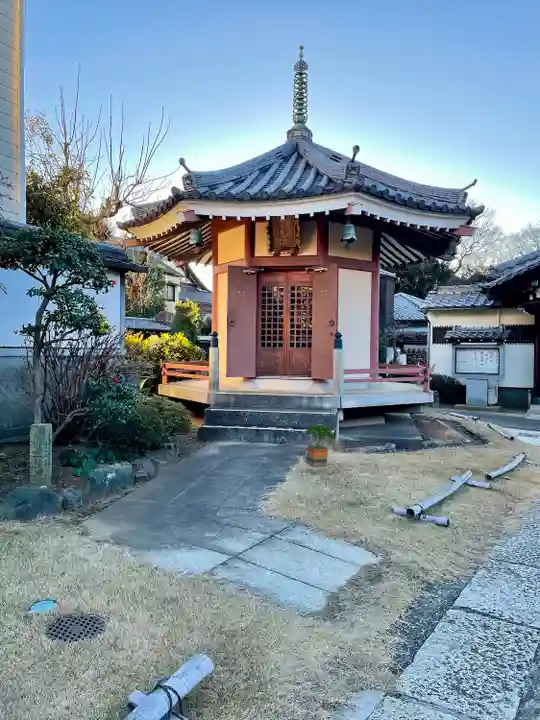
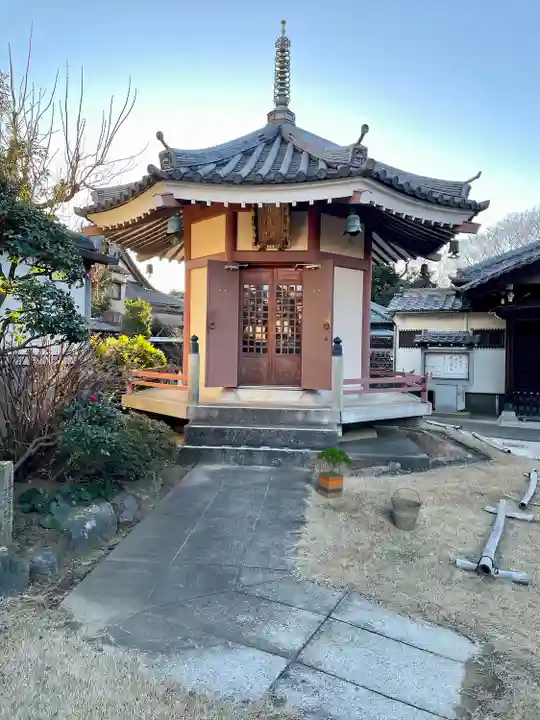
bucket: none [358,456,384,491] -> present [390,488,422,530]

